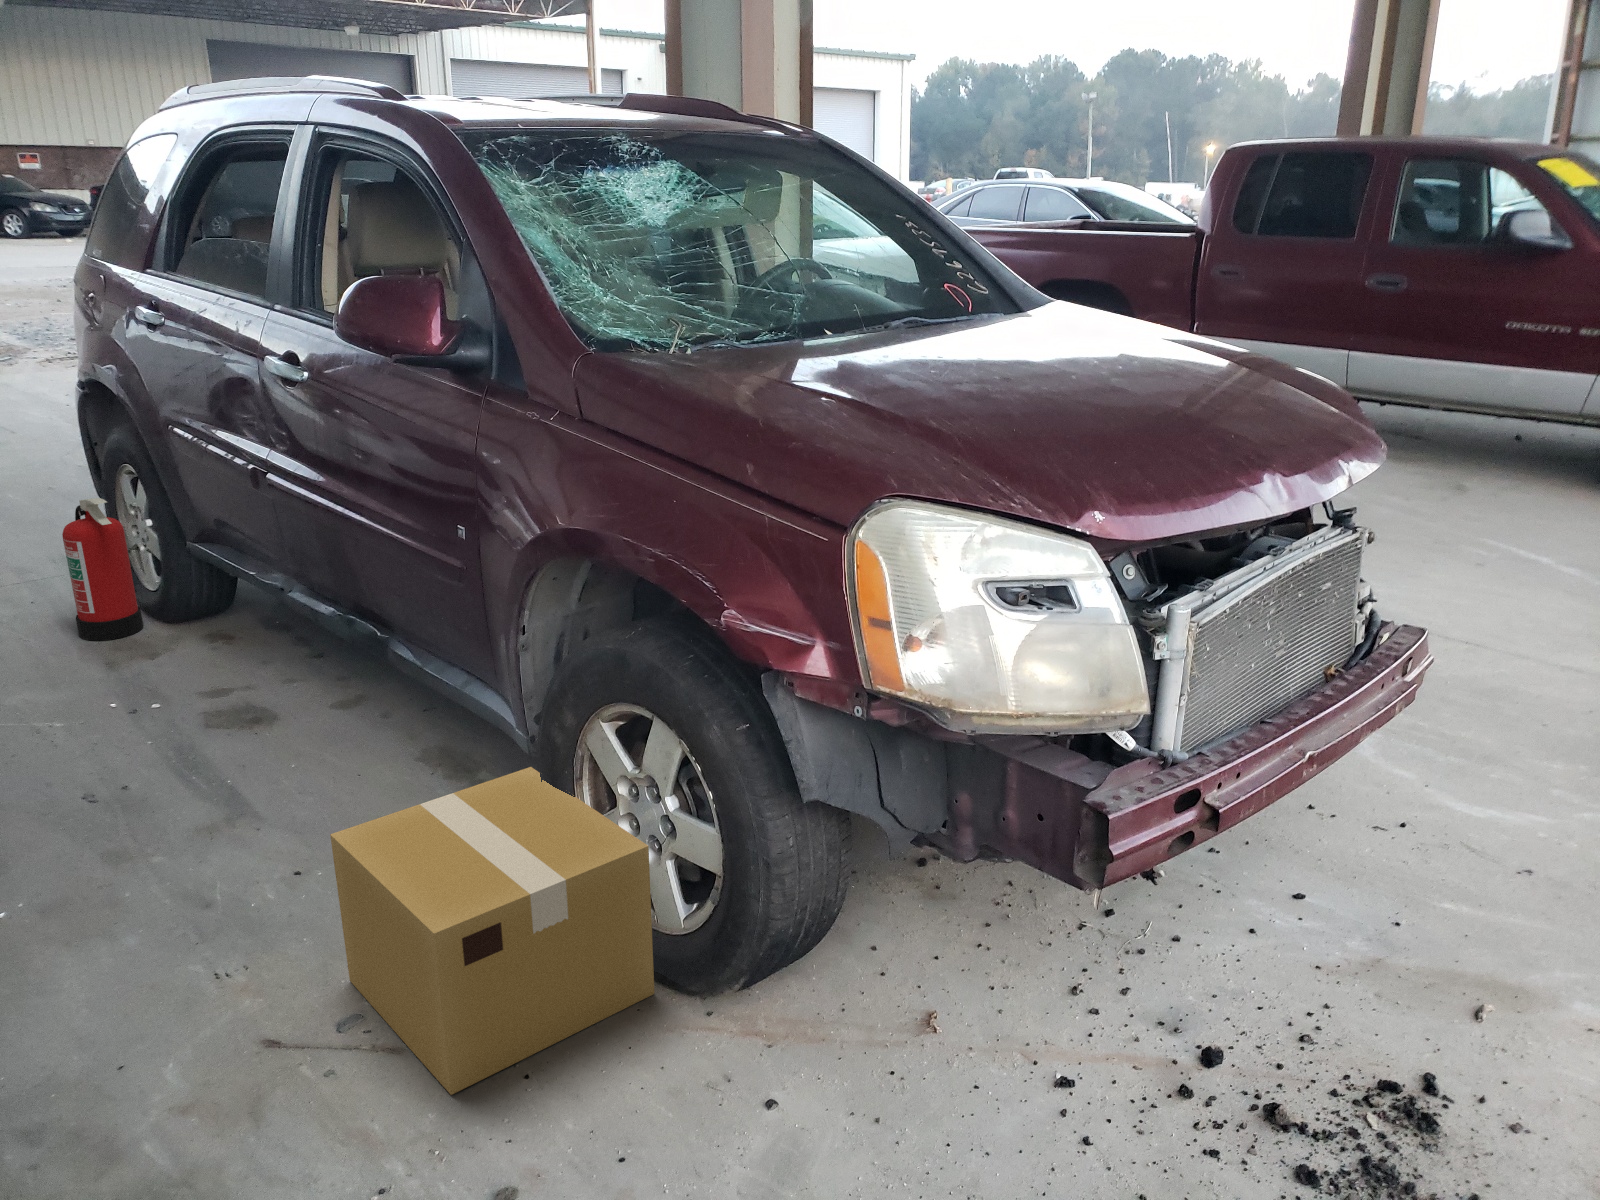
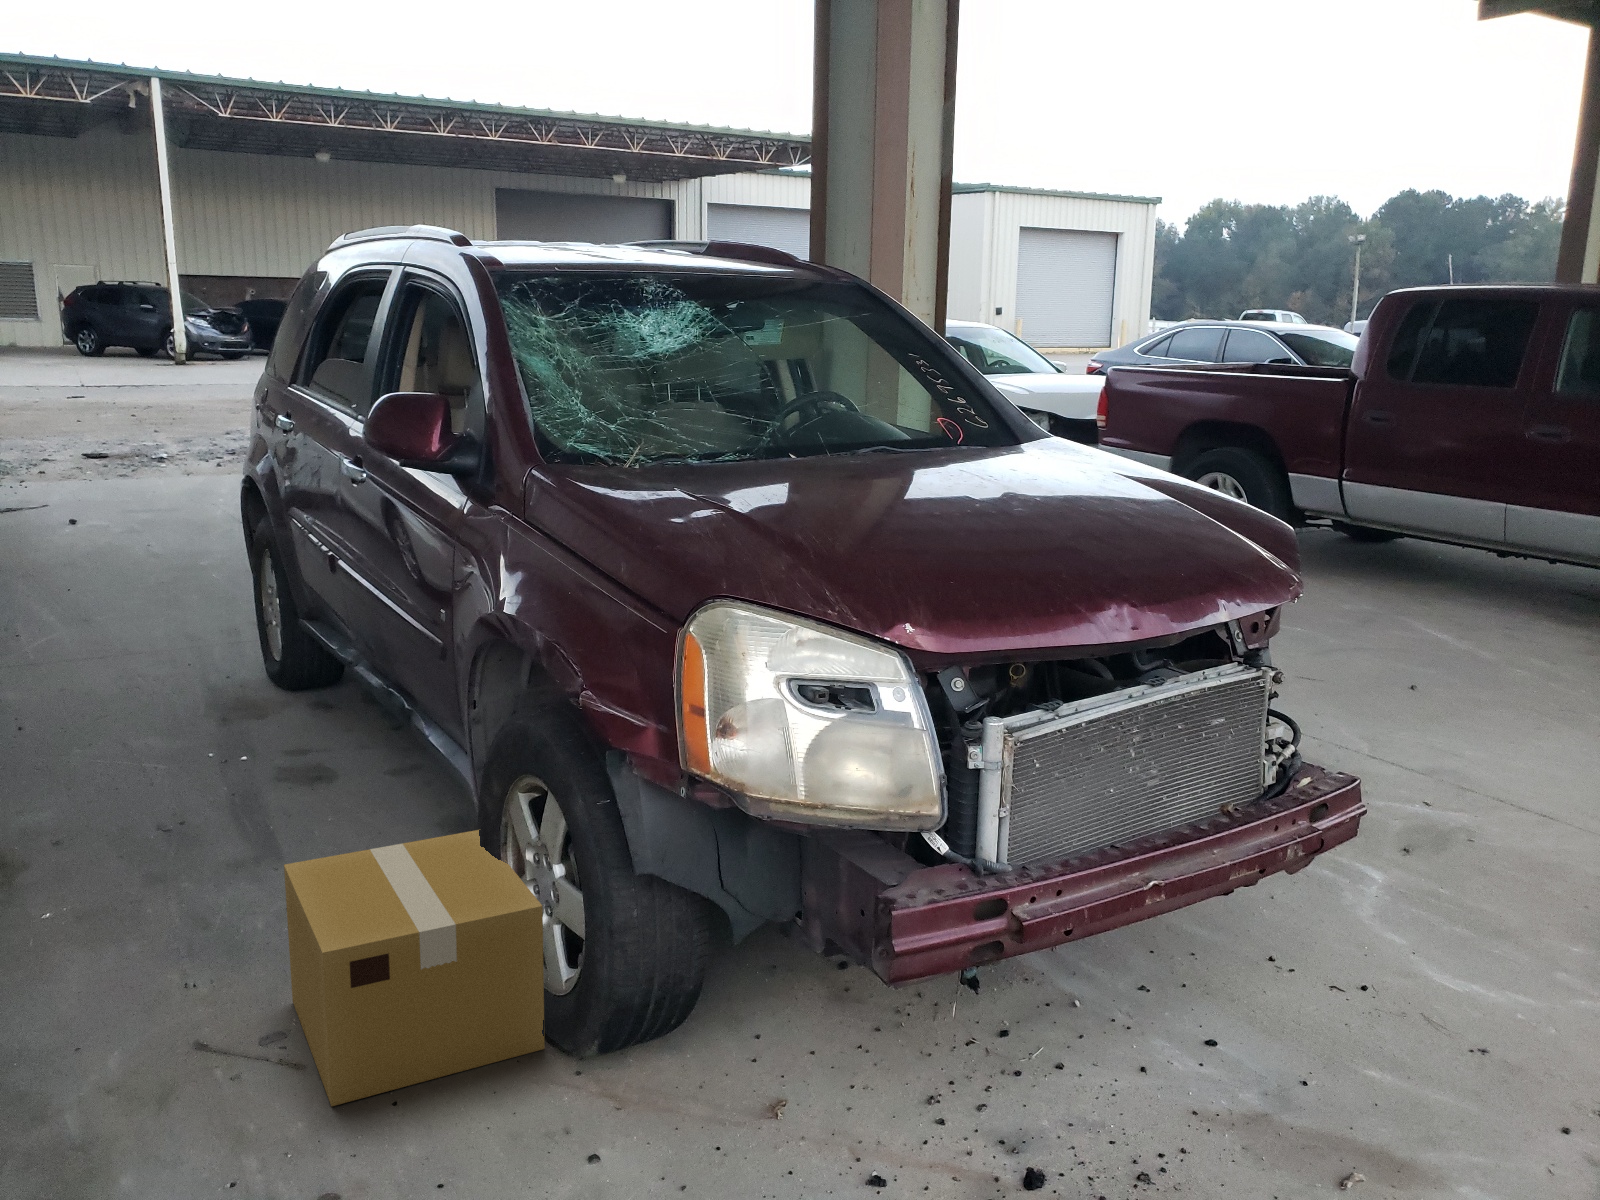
fire extinguisher: present [62,498,143,641] -> none [200,573,260,698]

